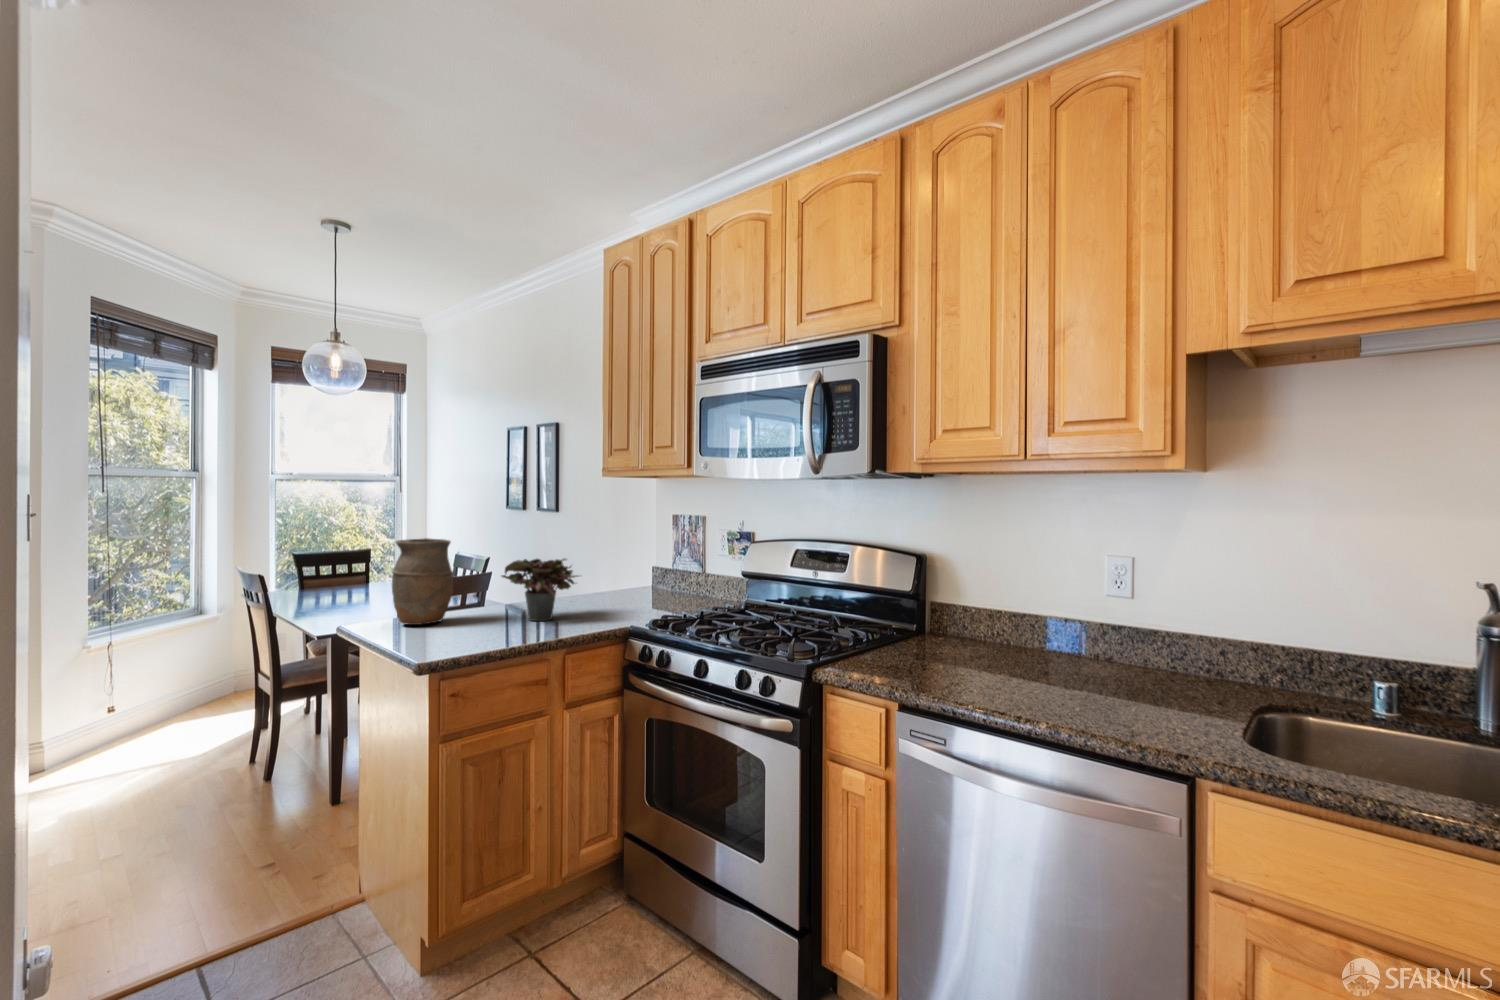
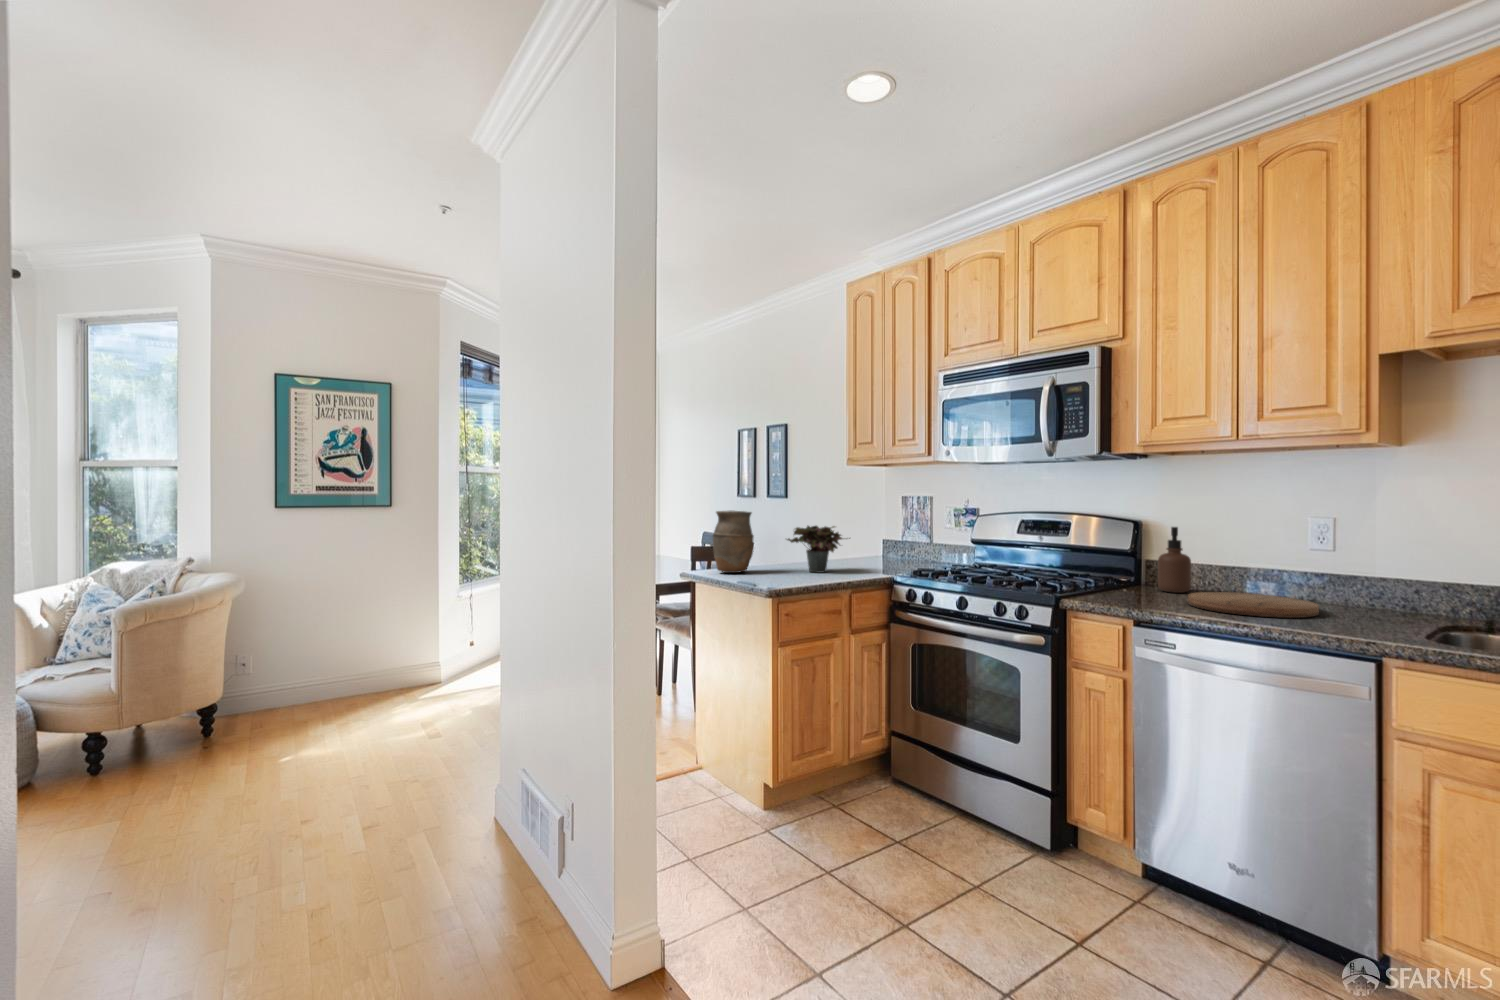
soap dispenser: none [940,565,977,648] -> present [1158,527,1191,593]
cutting board: none [967,651,1117,699] -> present [1188,592,1319,618]

